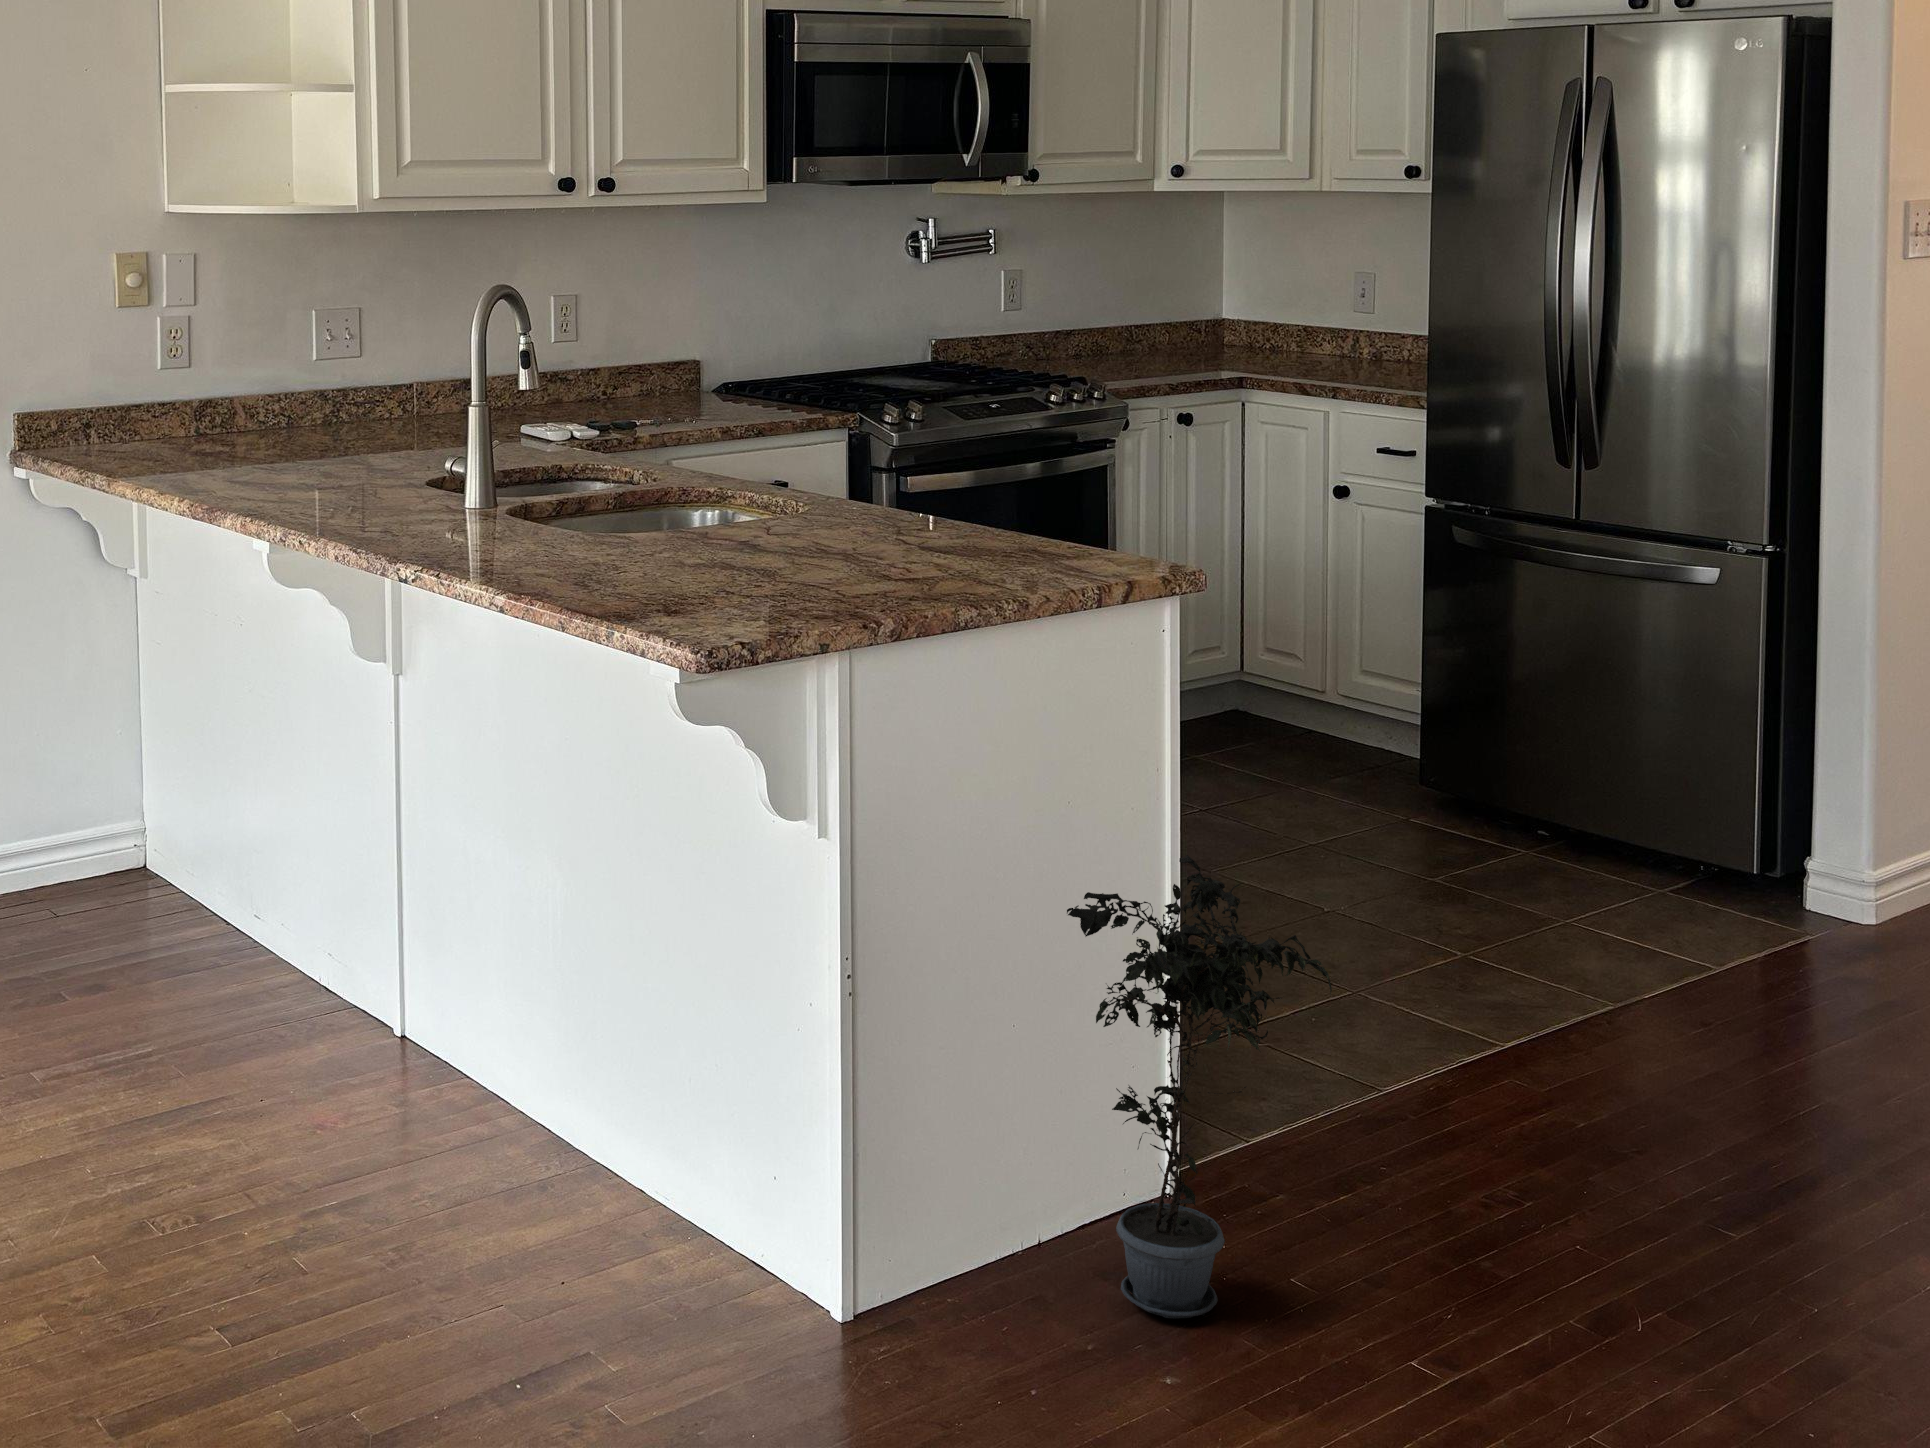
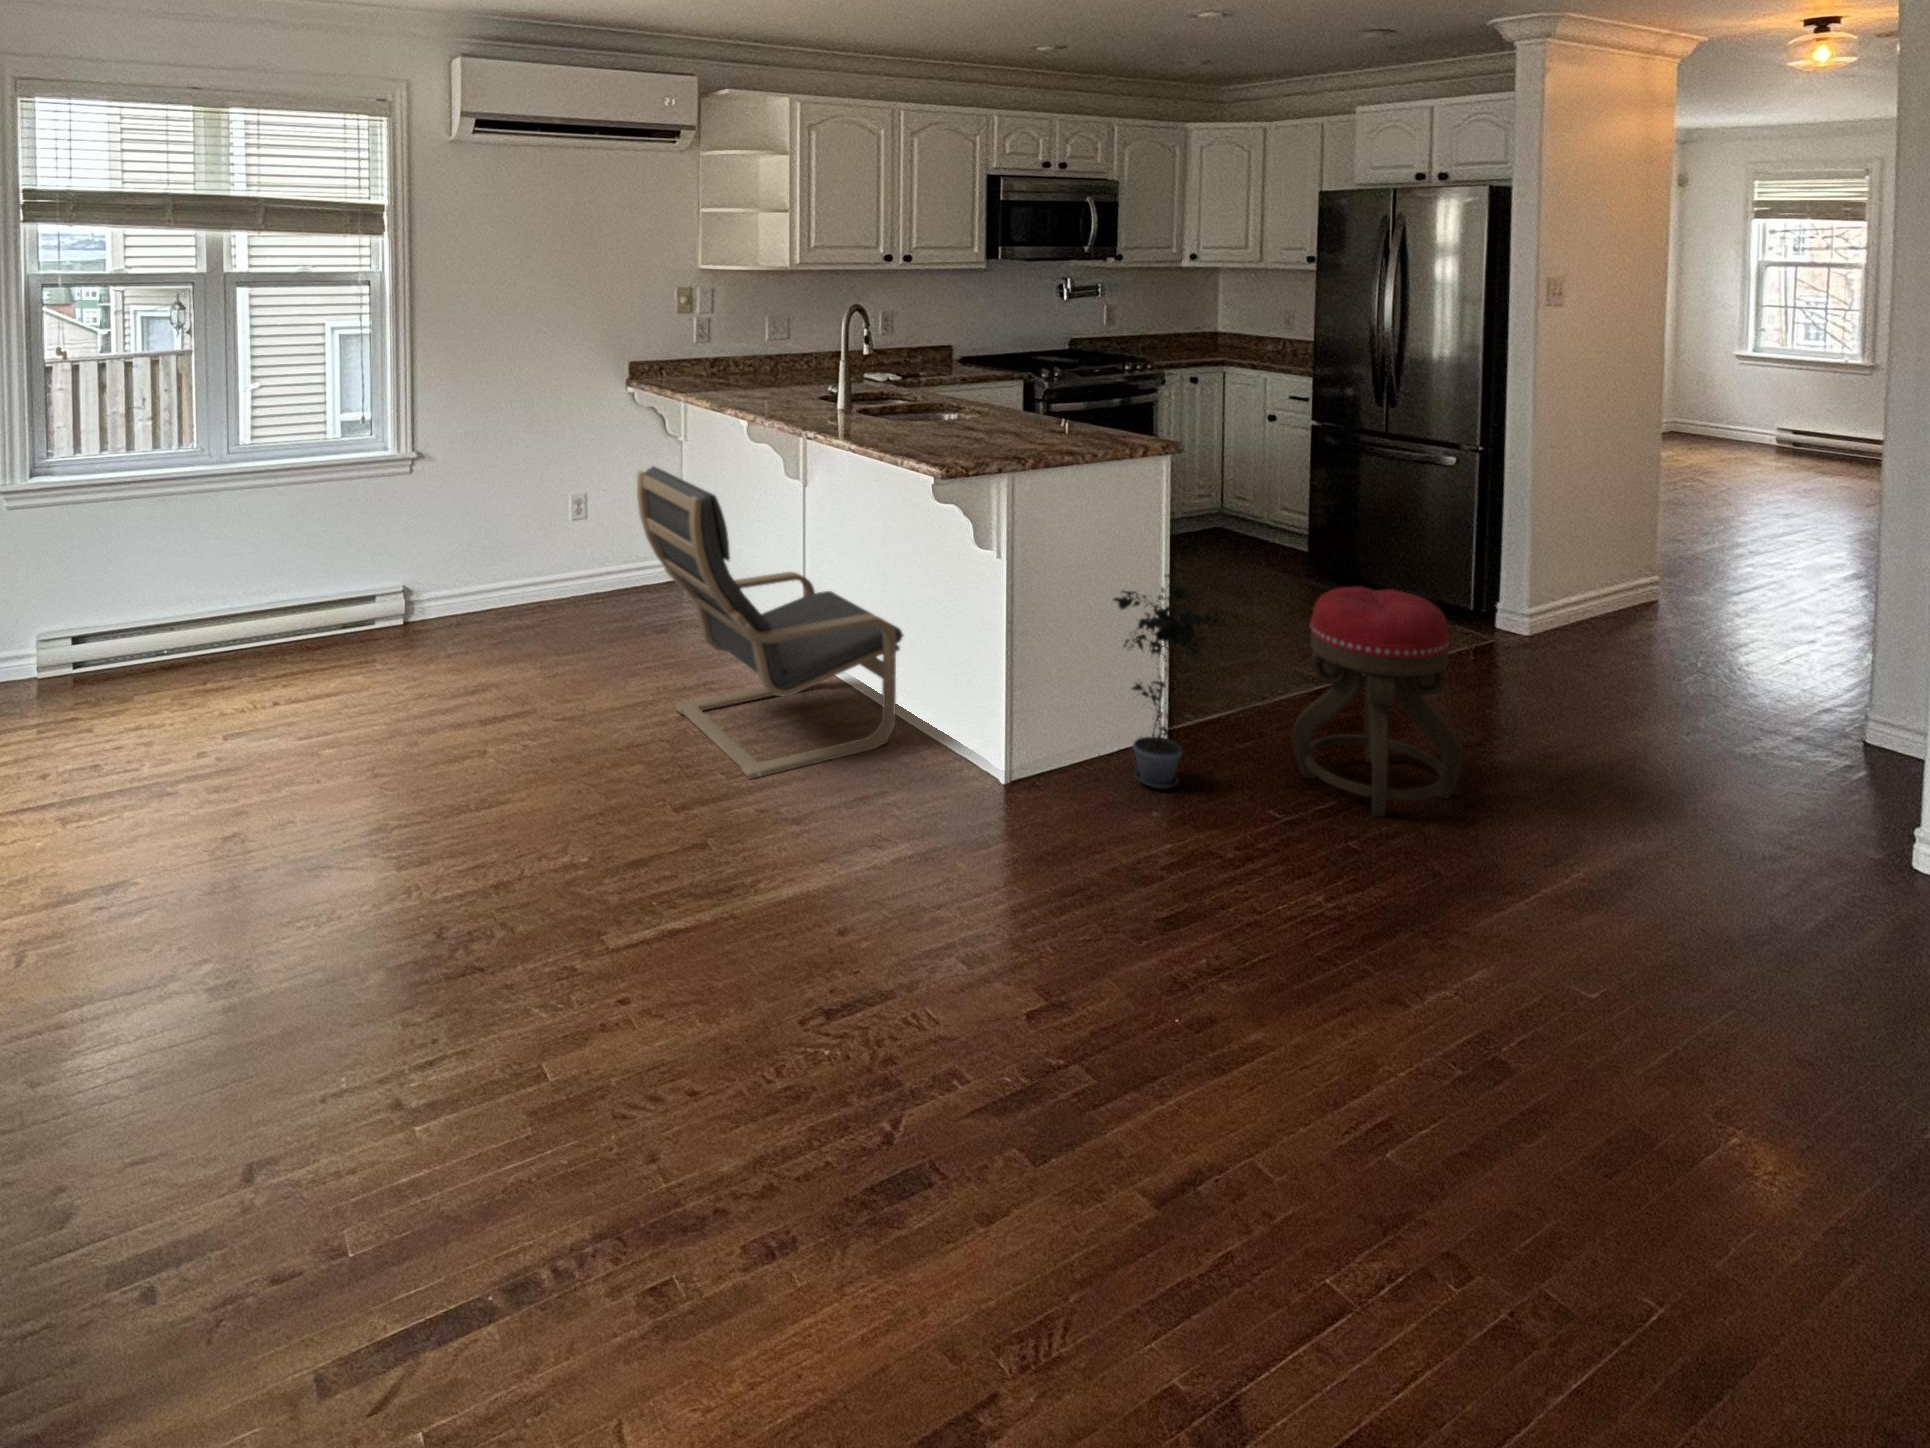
lounge chair: none [23,650,617,1340] -> present [637,466,903,779]
ottoman: none [1451,865,1810,1363] -> present [1293,587,1463,817]

